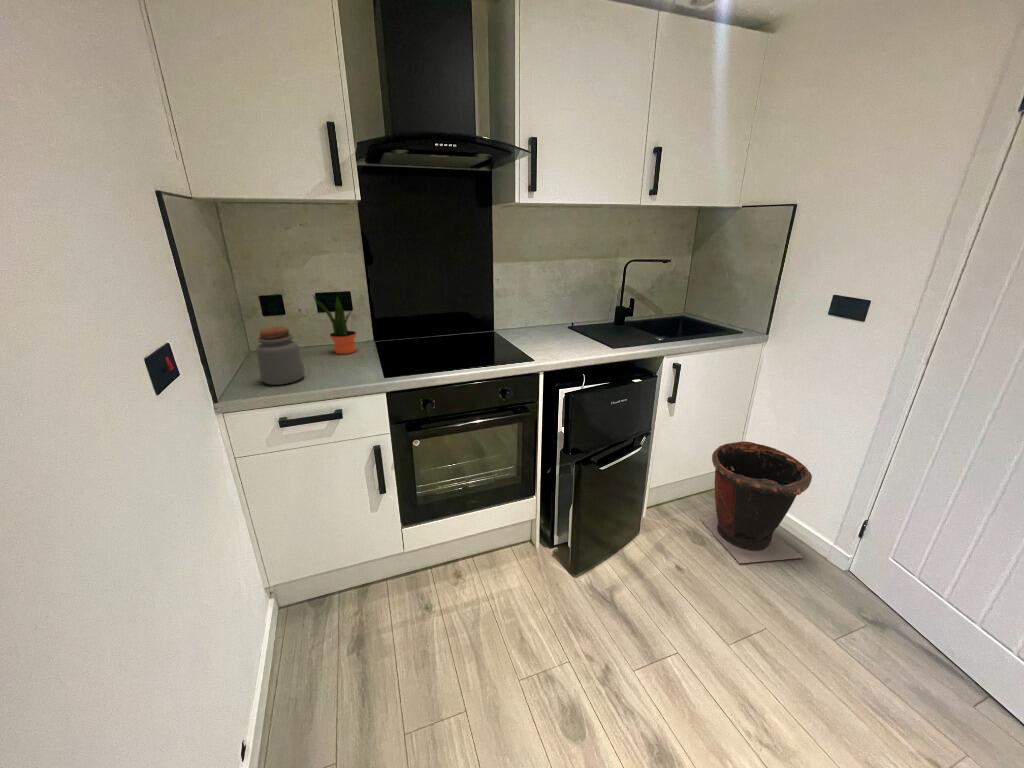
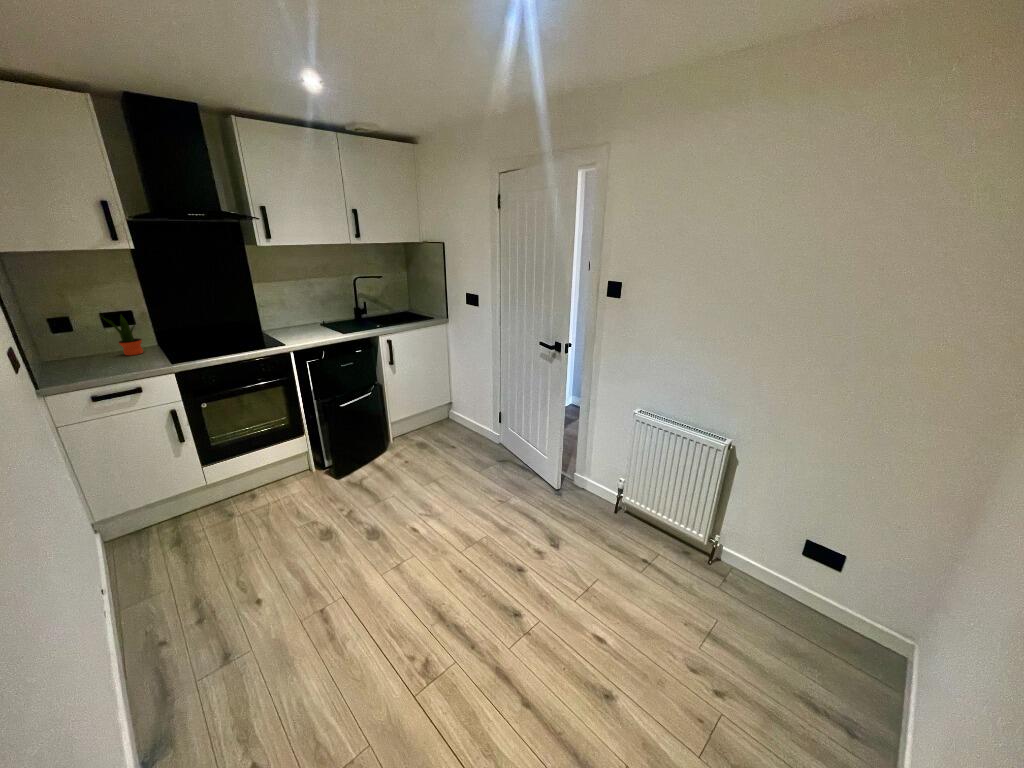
jar: present [256,327,304,385] -> none [63,336,105,376]
waste bin: present [700,441,812,563] -> none [422,384,480,453]

